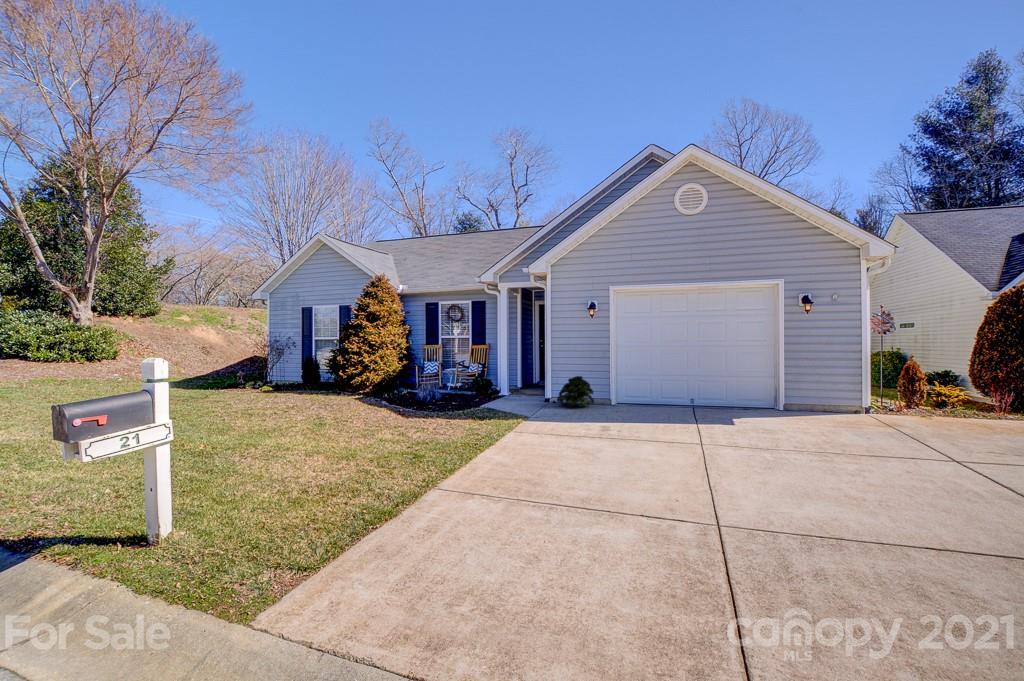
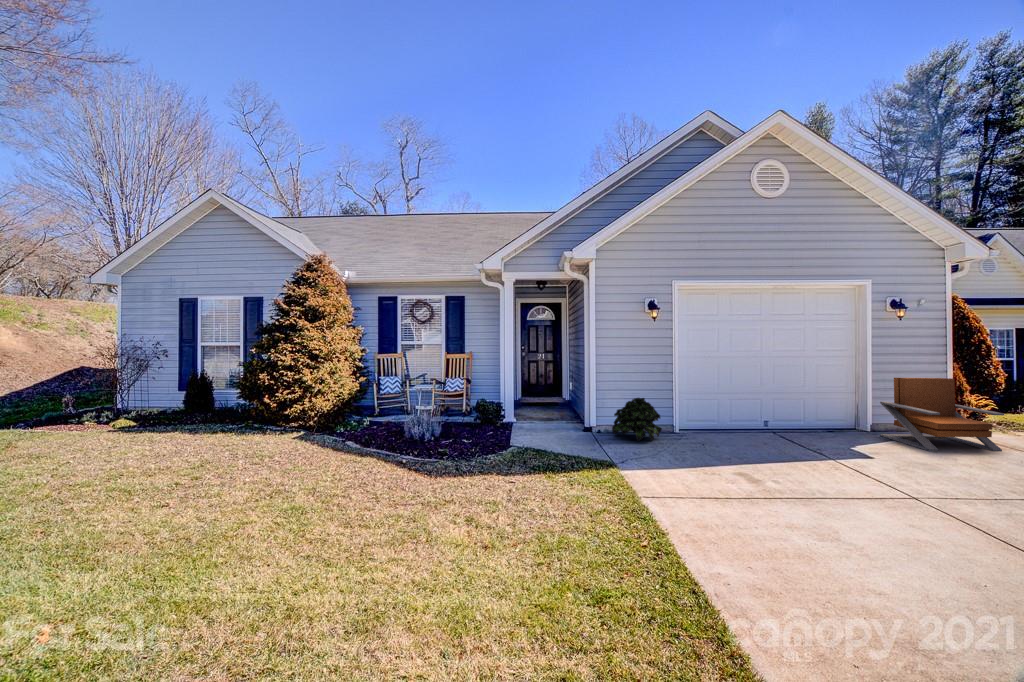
lounge chair: none [789,364,878,427] -> present [880,378,1004,452]

